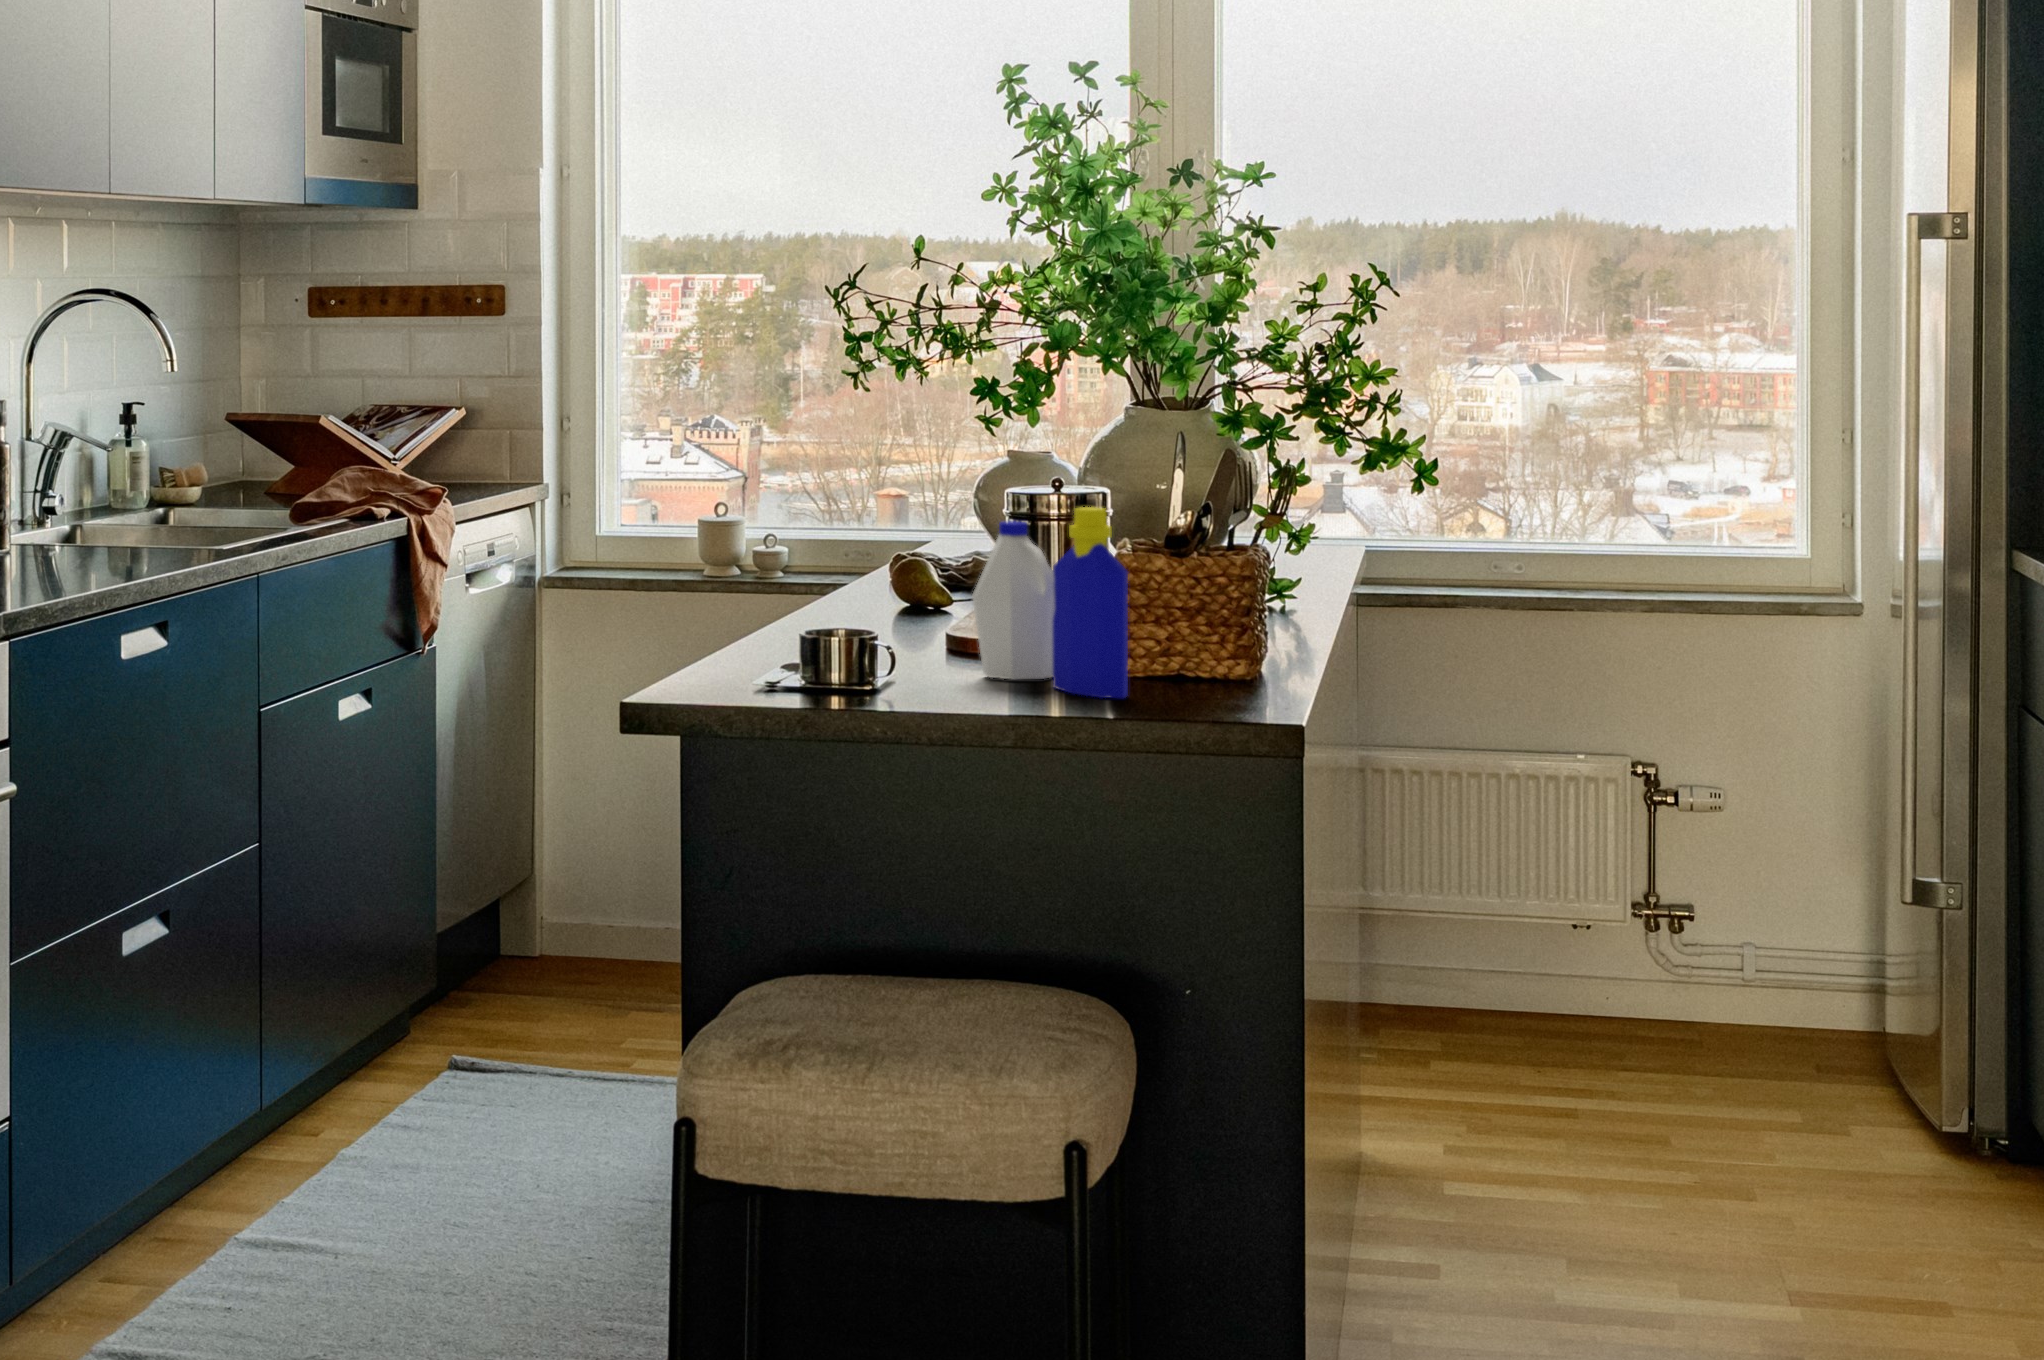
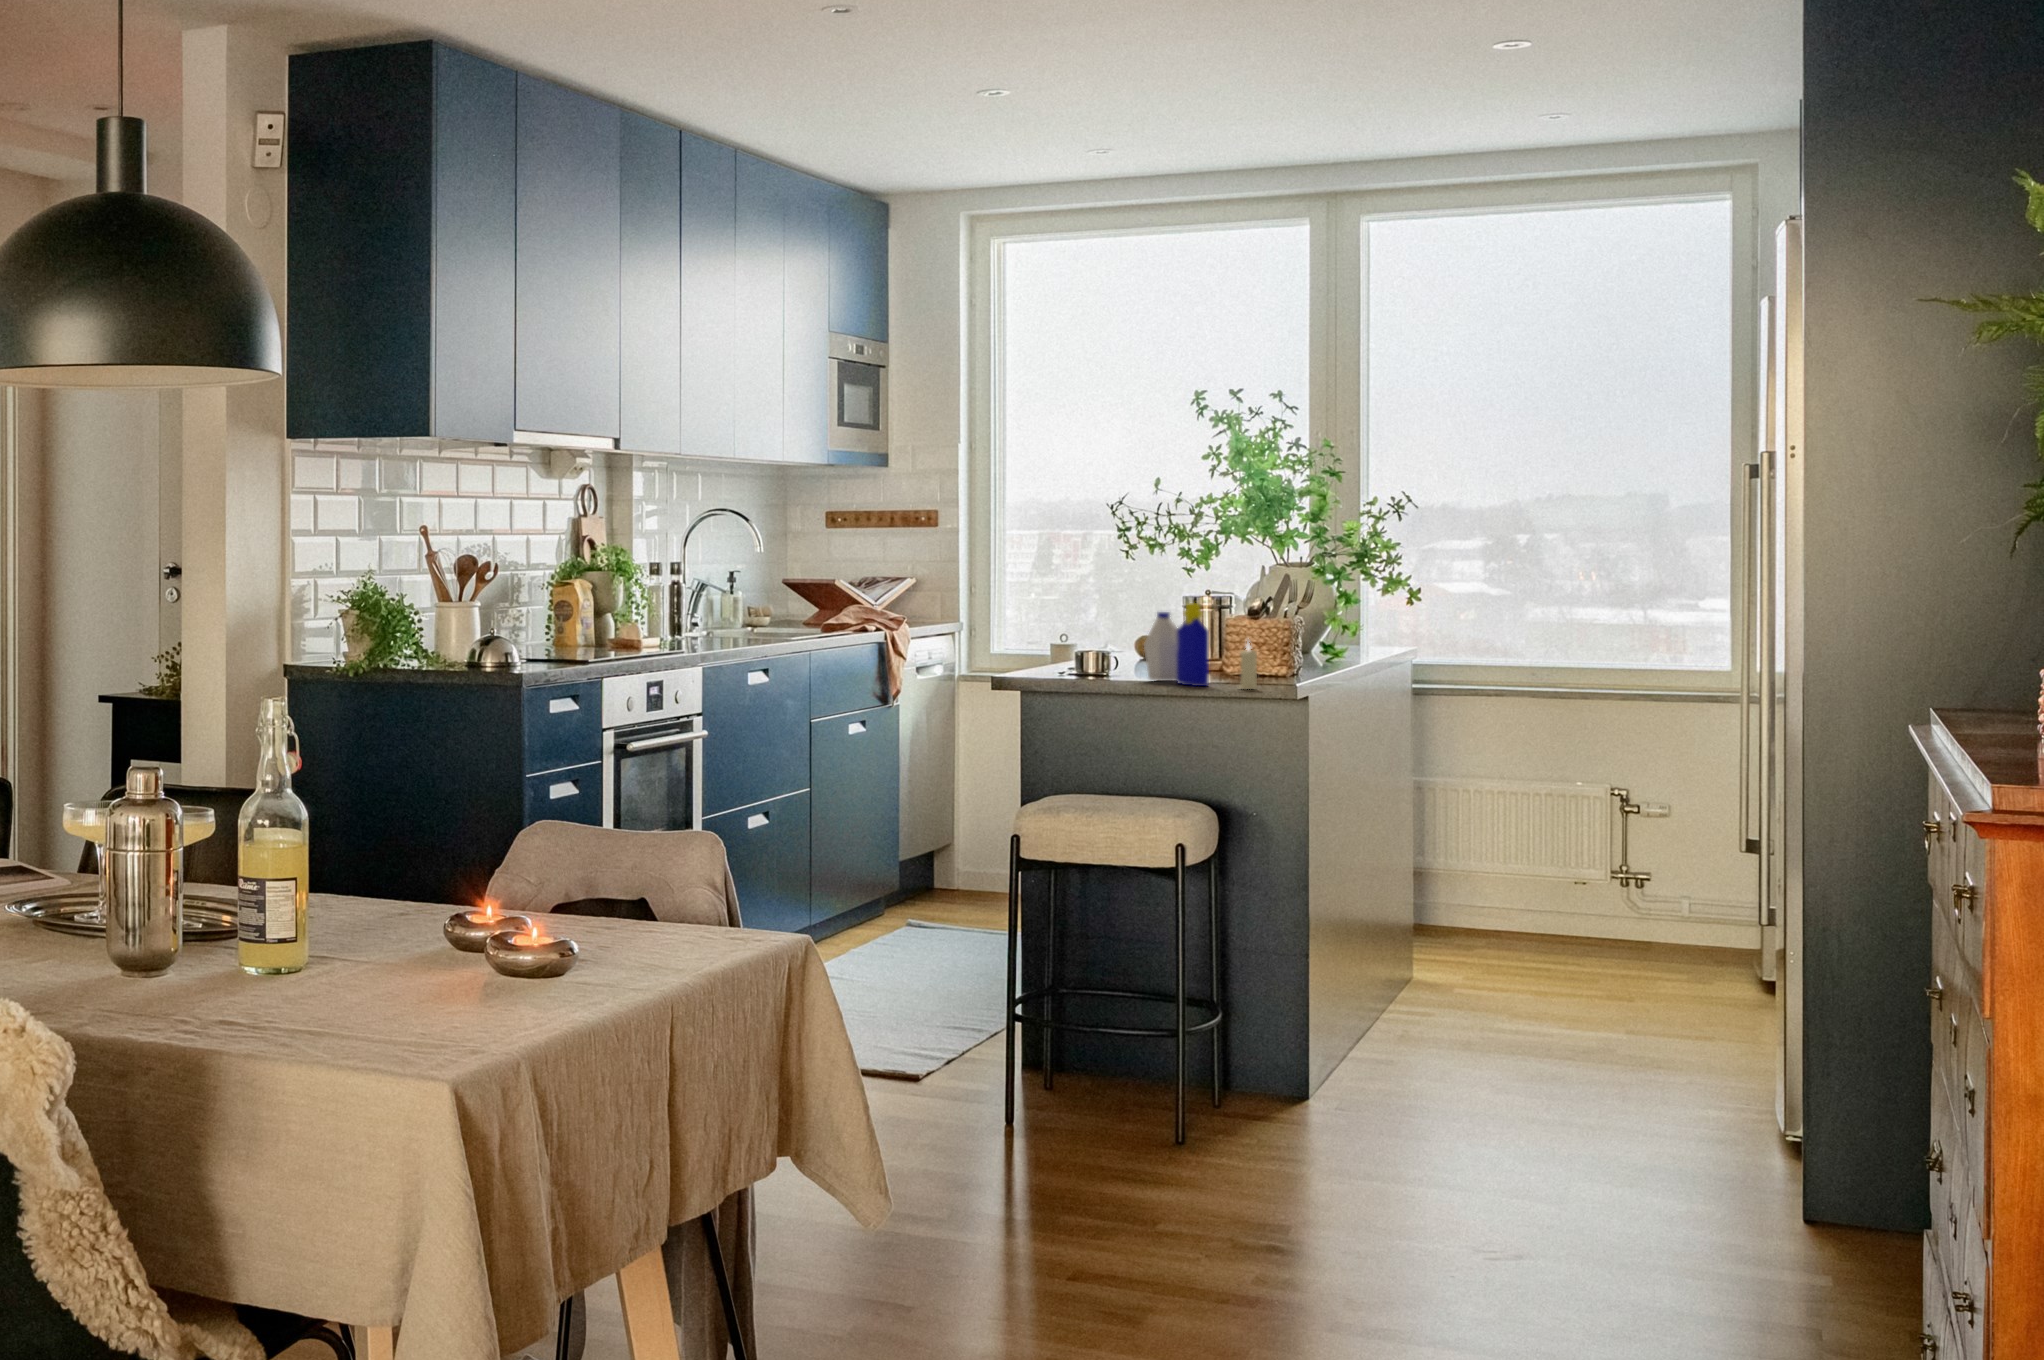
candle: none [1202,593,1245,710] -> present [1240,644,1257,689]

